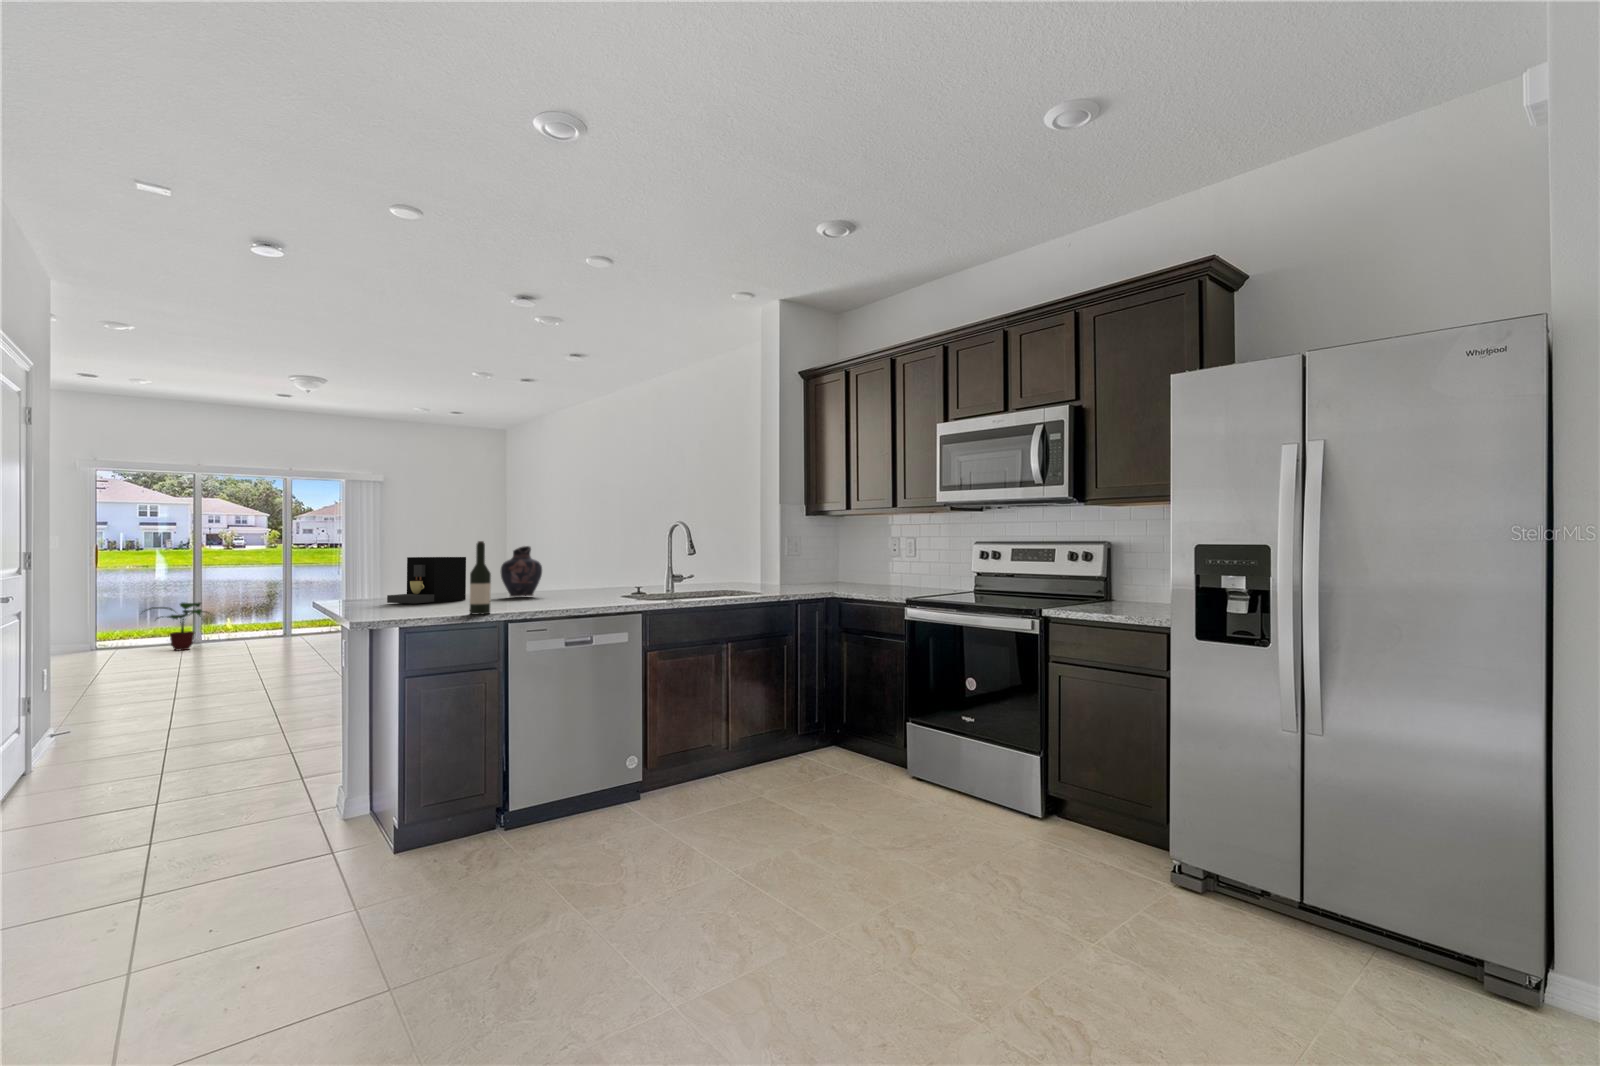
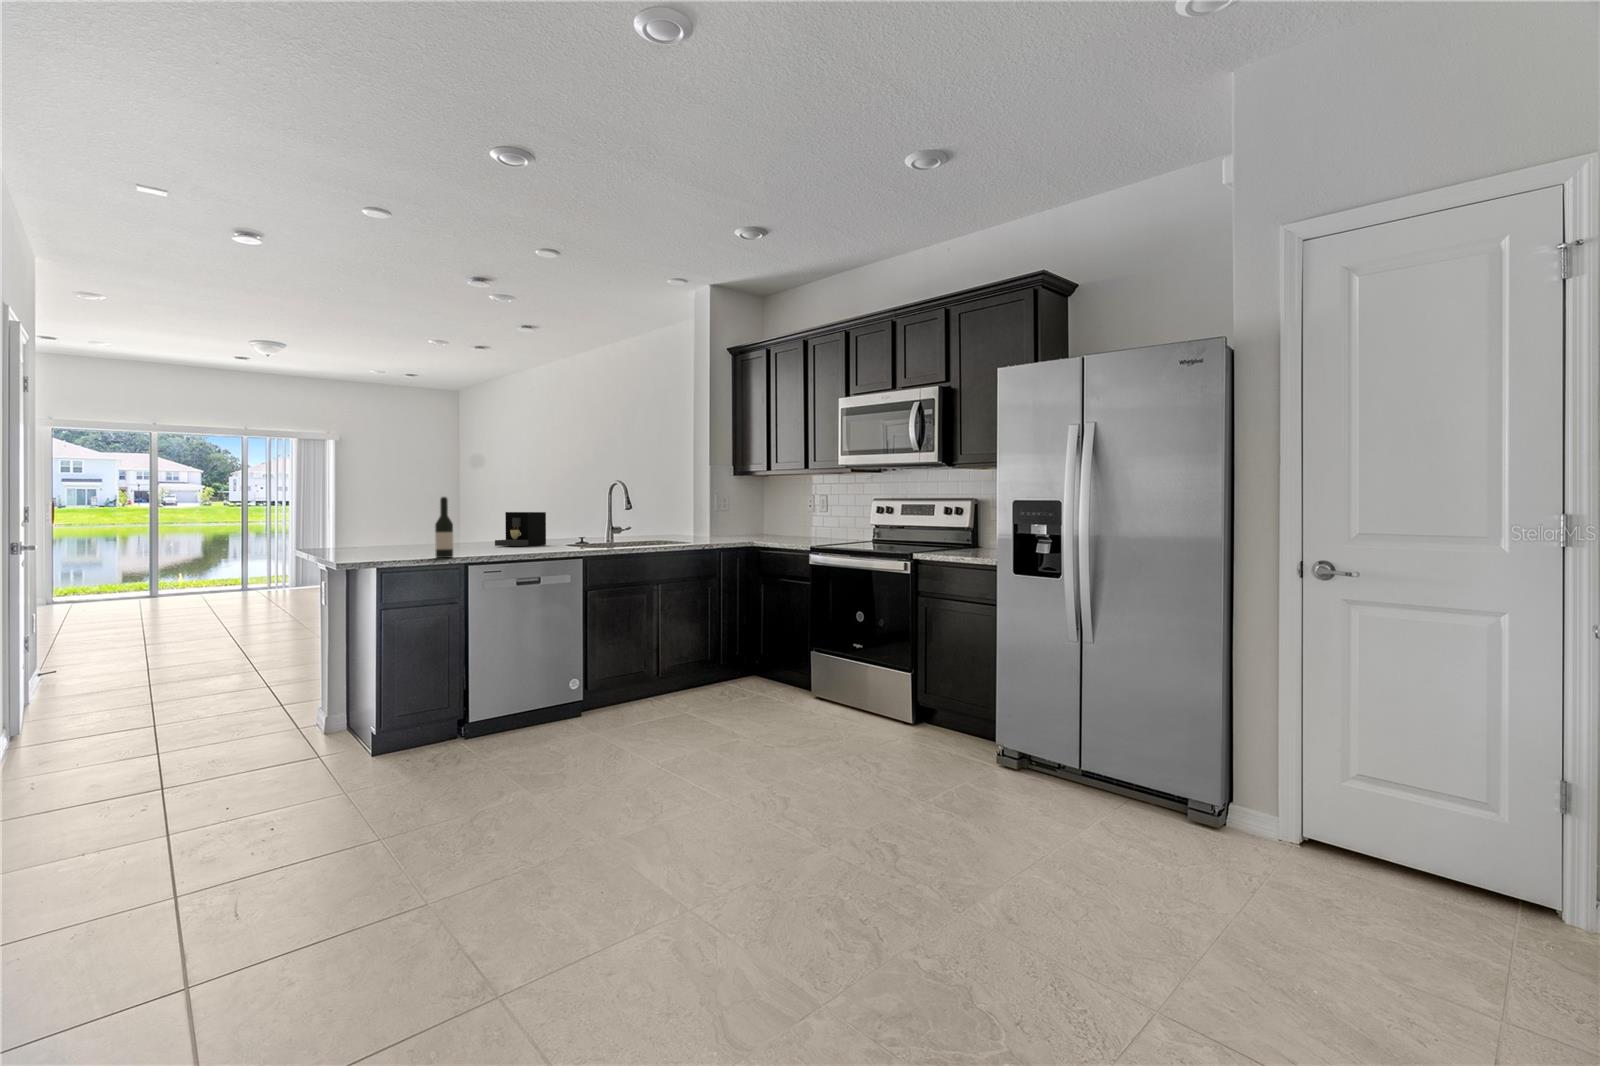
vase: present [501,546,542,597] -> none [454,502,491,548]
coffee maker: present [387,557,466,603] -> present [495,512,546,546]
potted plant: present [144,603,202,651] -> none [74,559,148,607]

